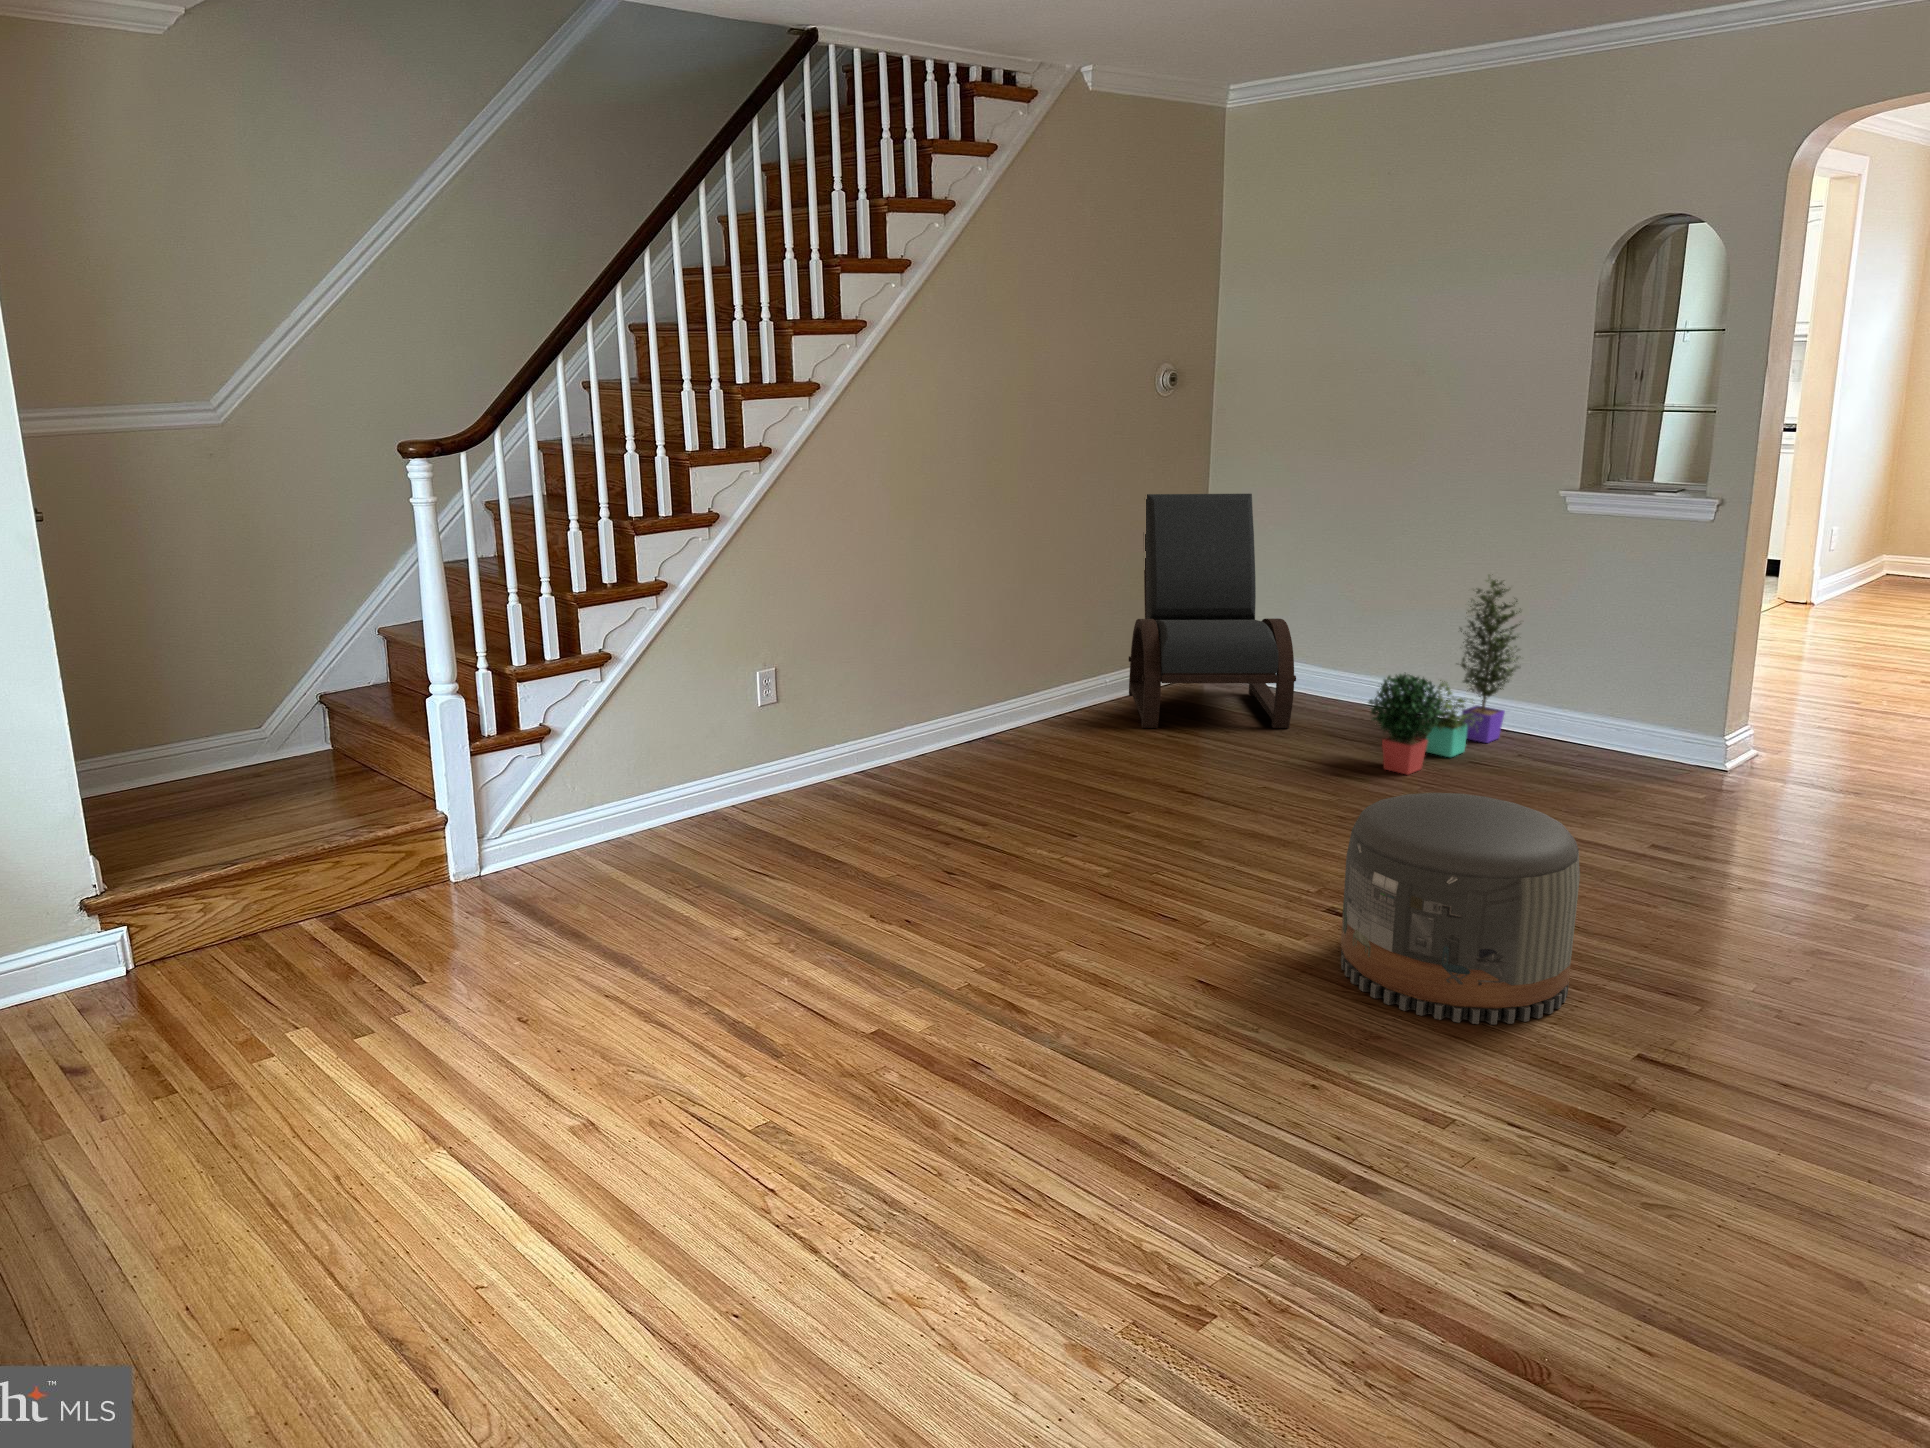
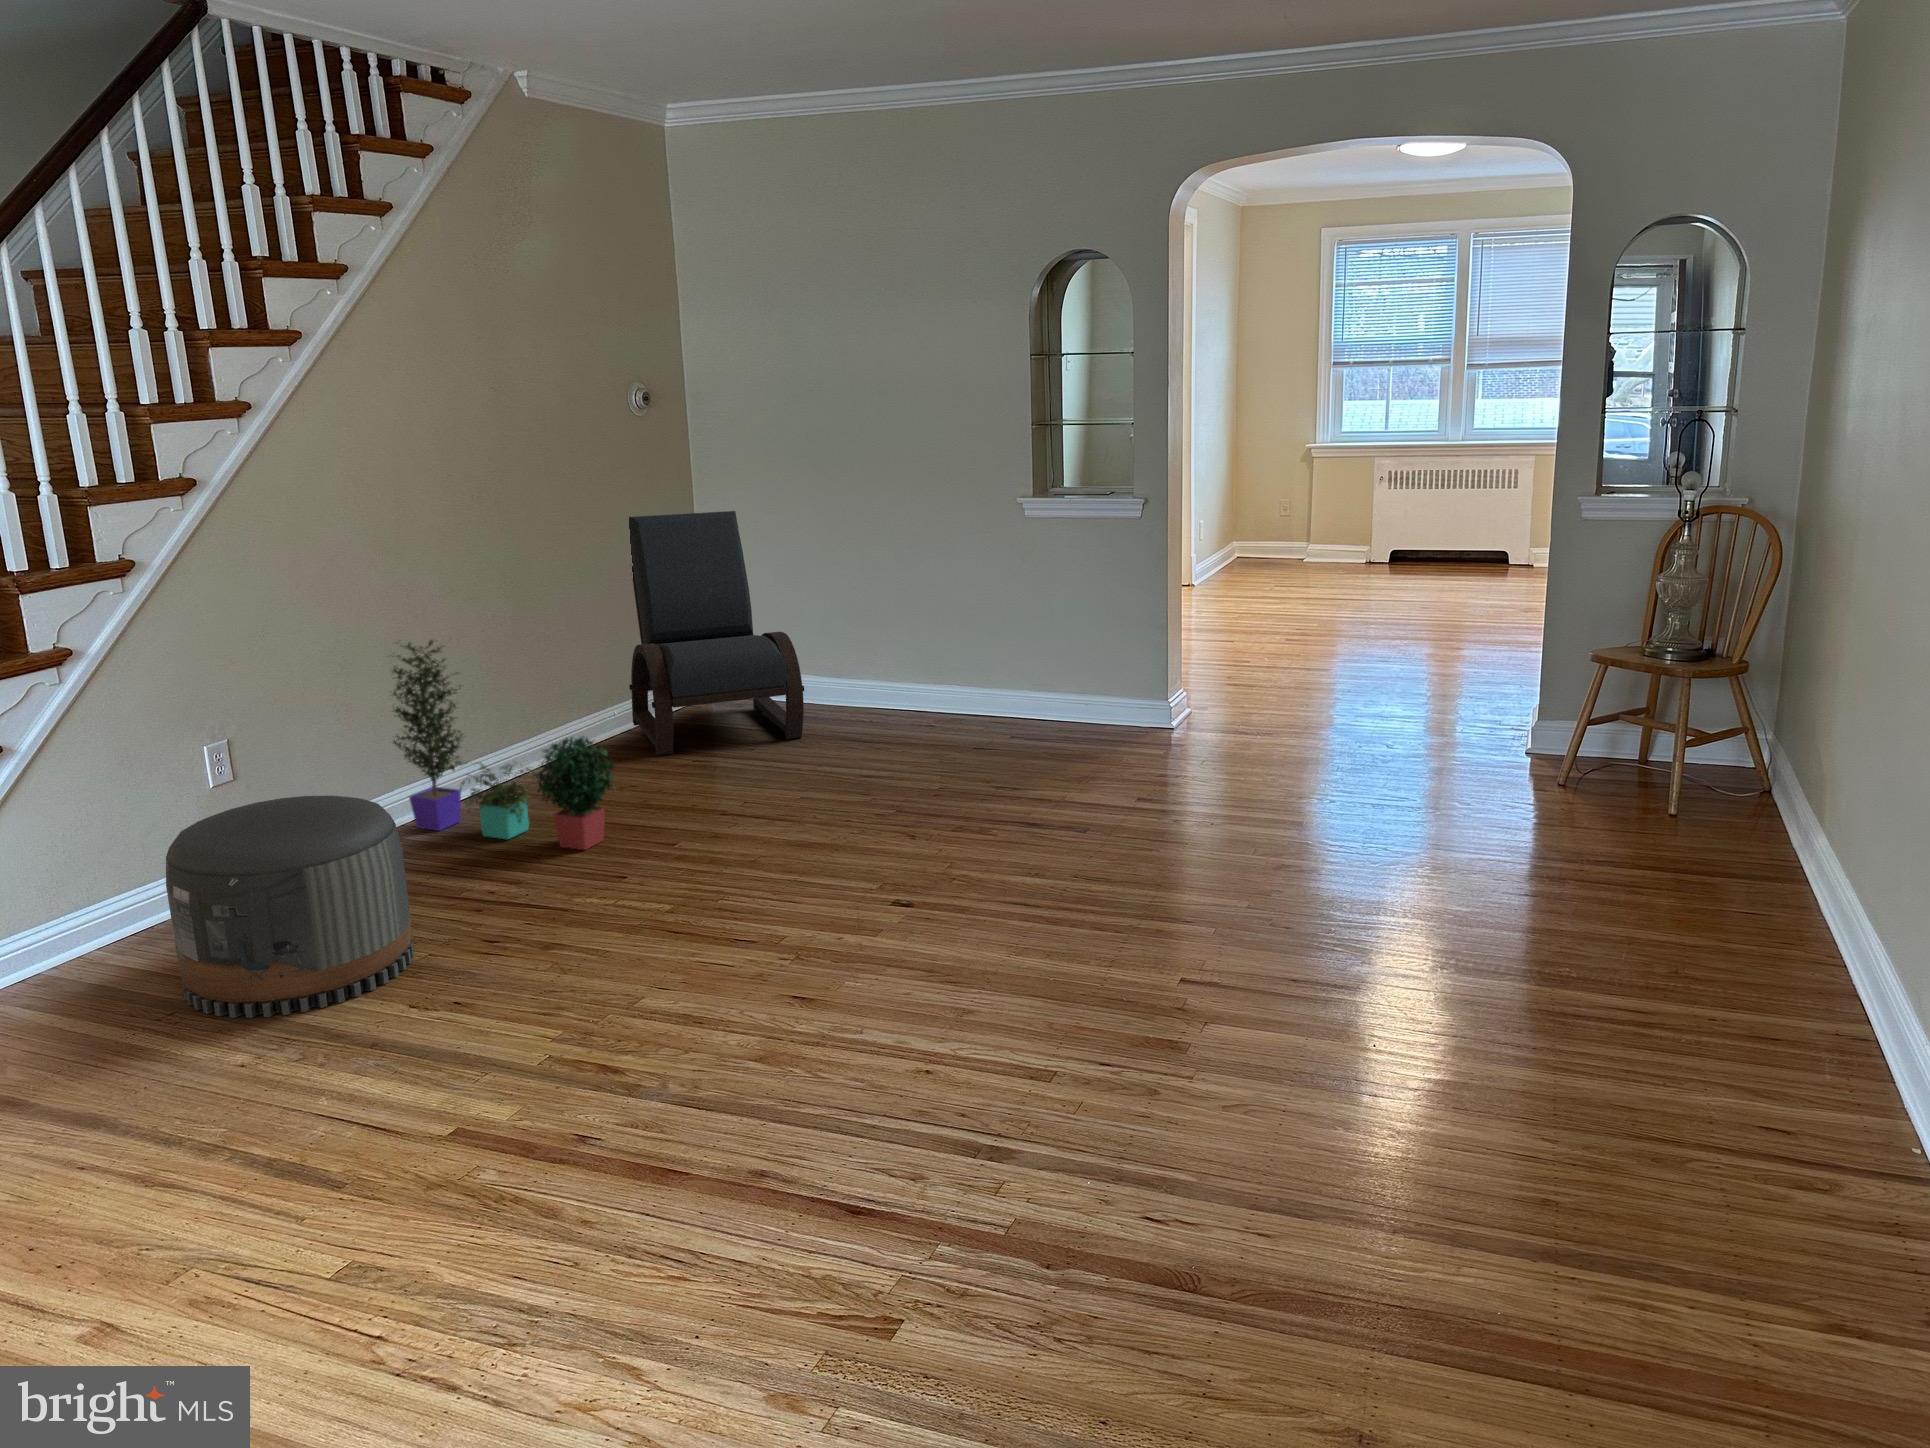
potted plant: present [1369,575,1520,775] -> present [393,640,615,850]
pouf: present [1341,793,1580,1024] -> present [166,796,413,1018]

